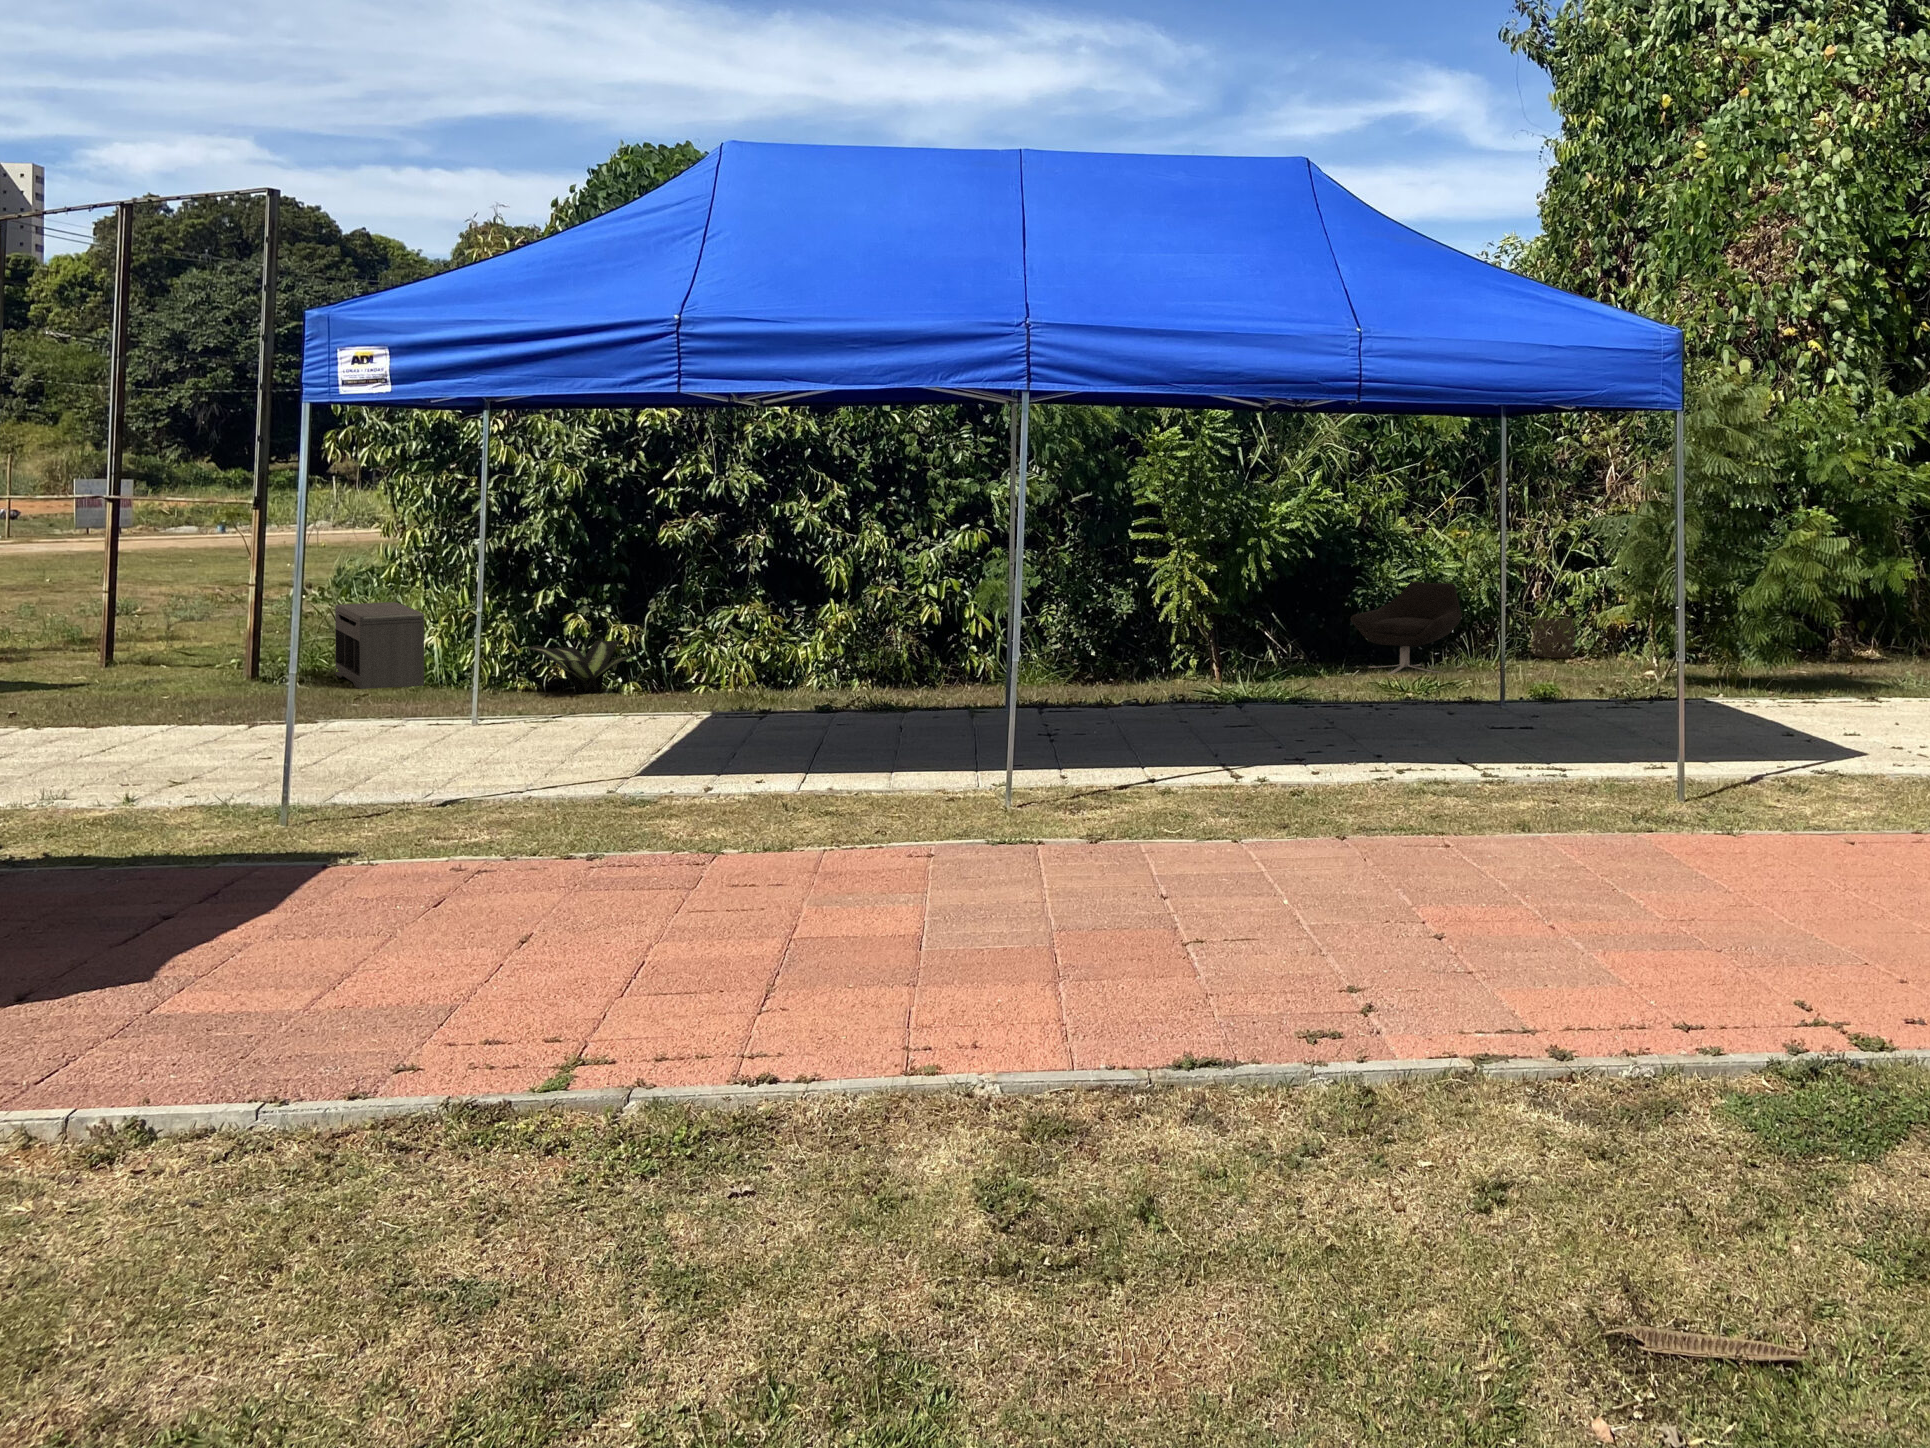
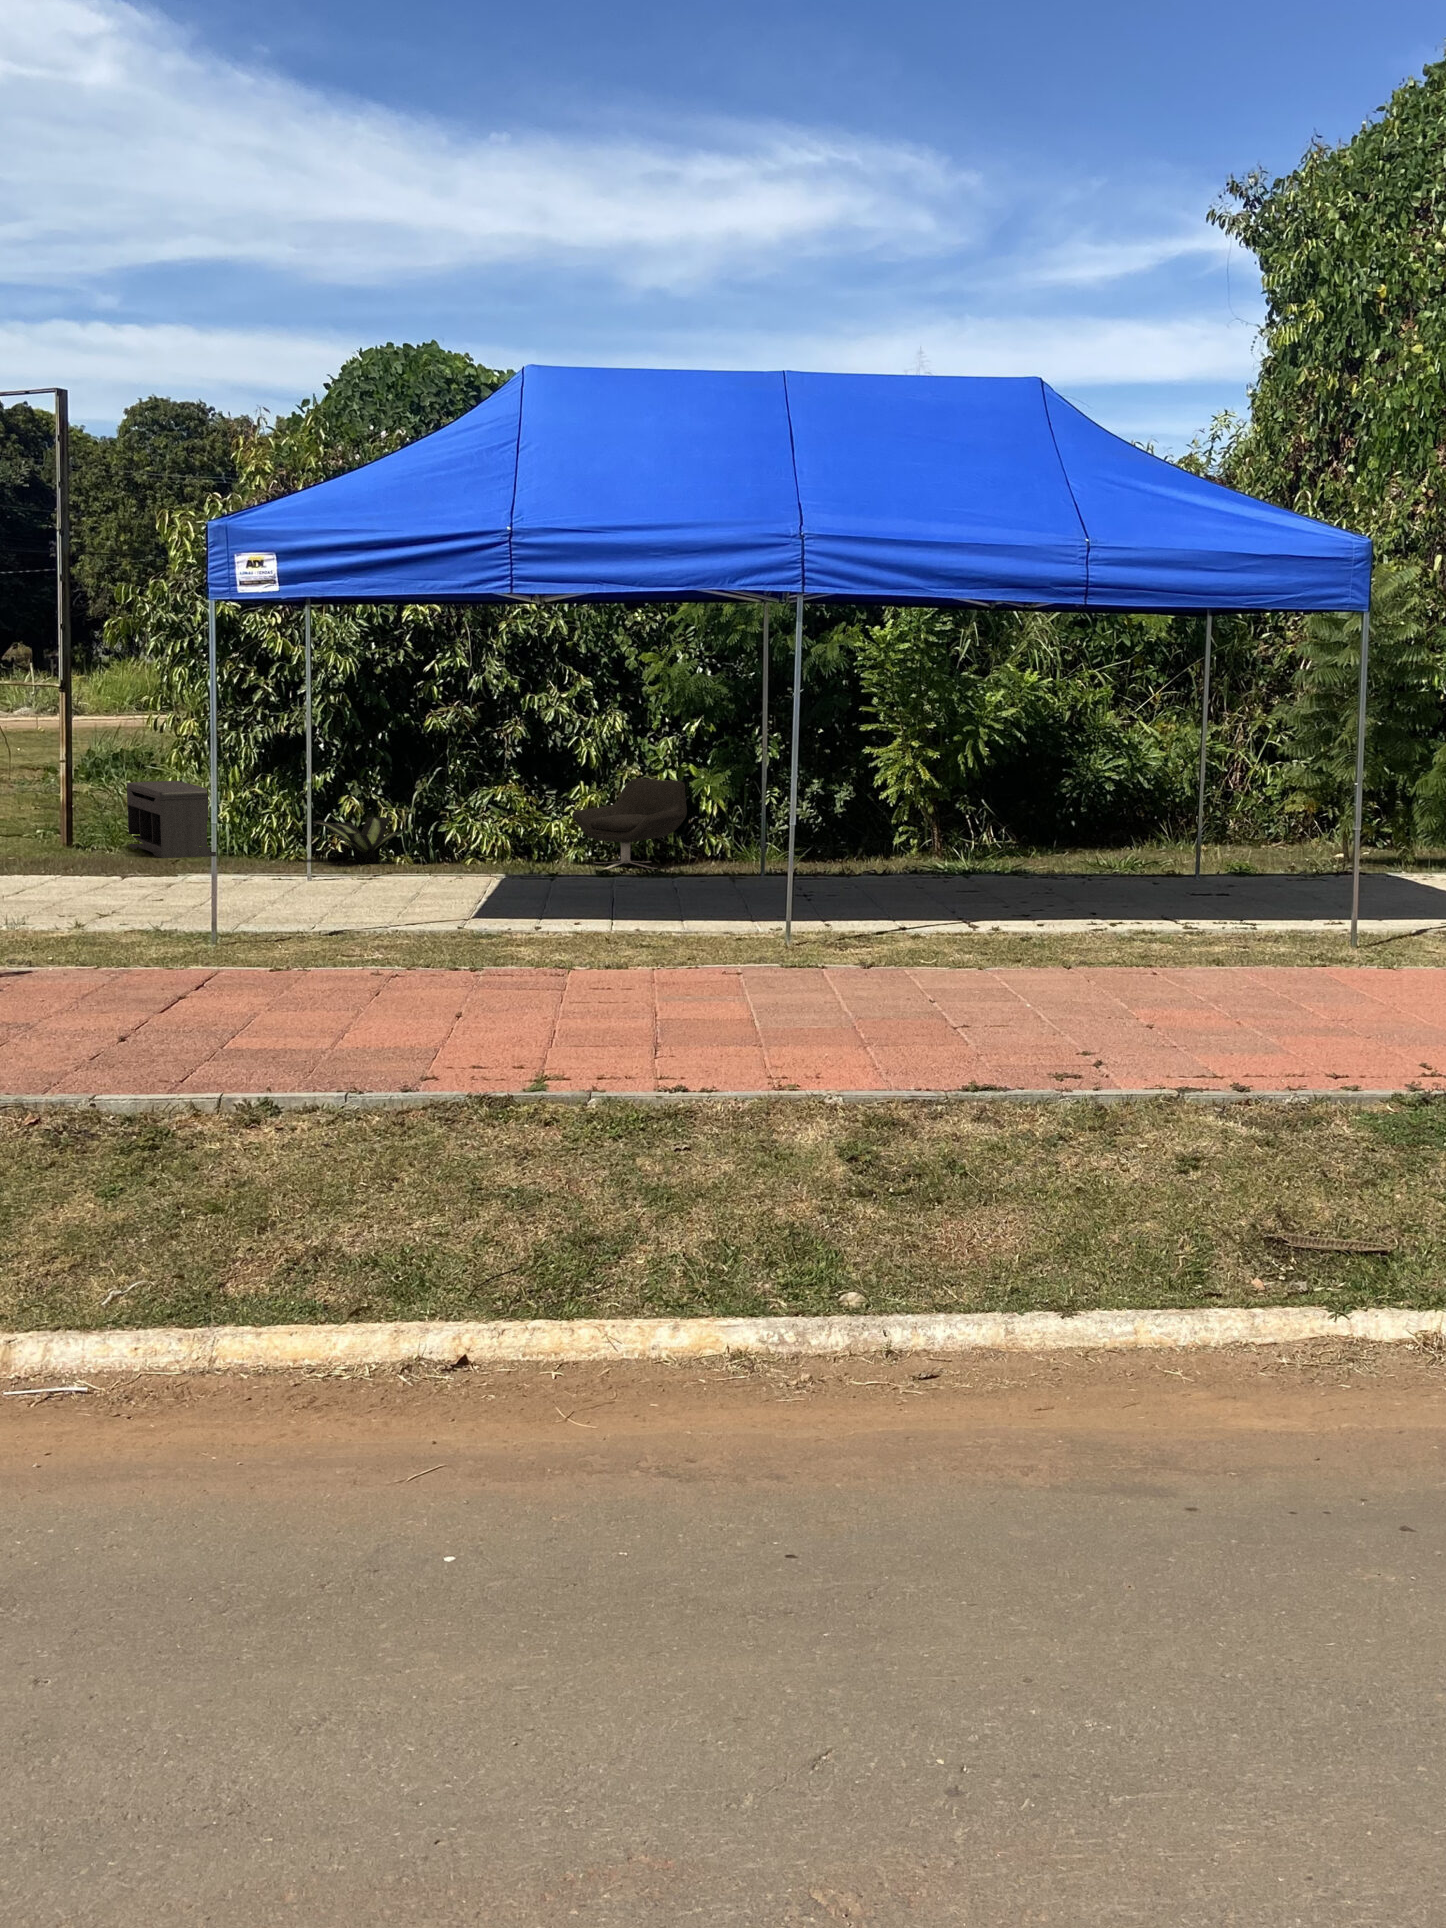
lounge chair: present [1351,582,1462,674] -> present [572,778,687,869]
woven basket: present [1533,617,1576,658] -> none [1230,806,1272,845]

